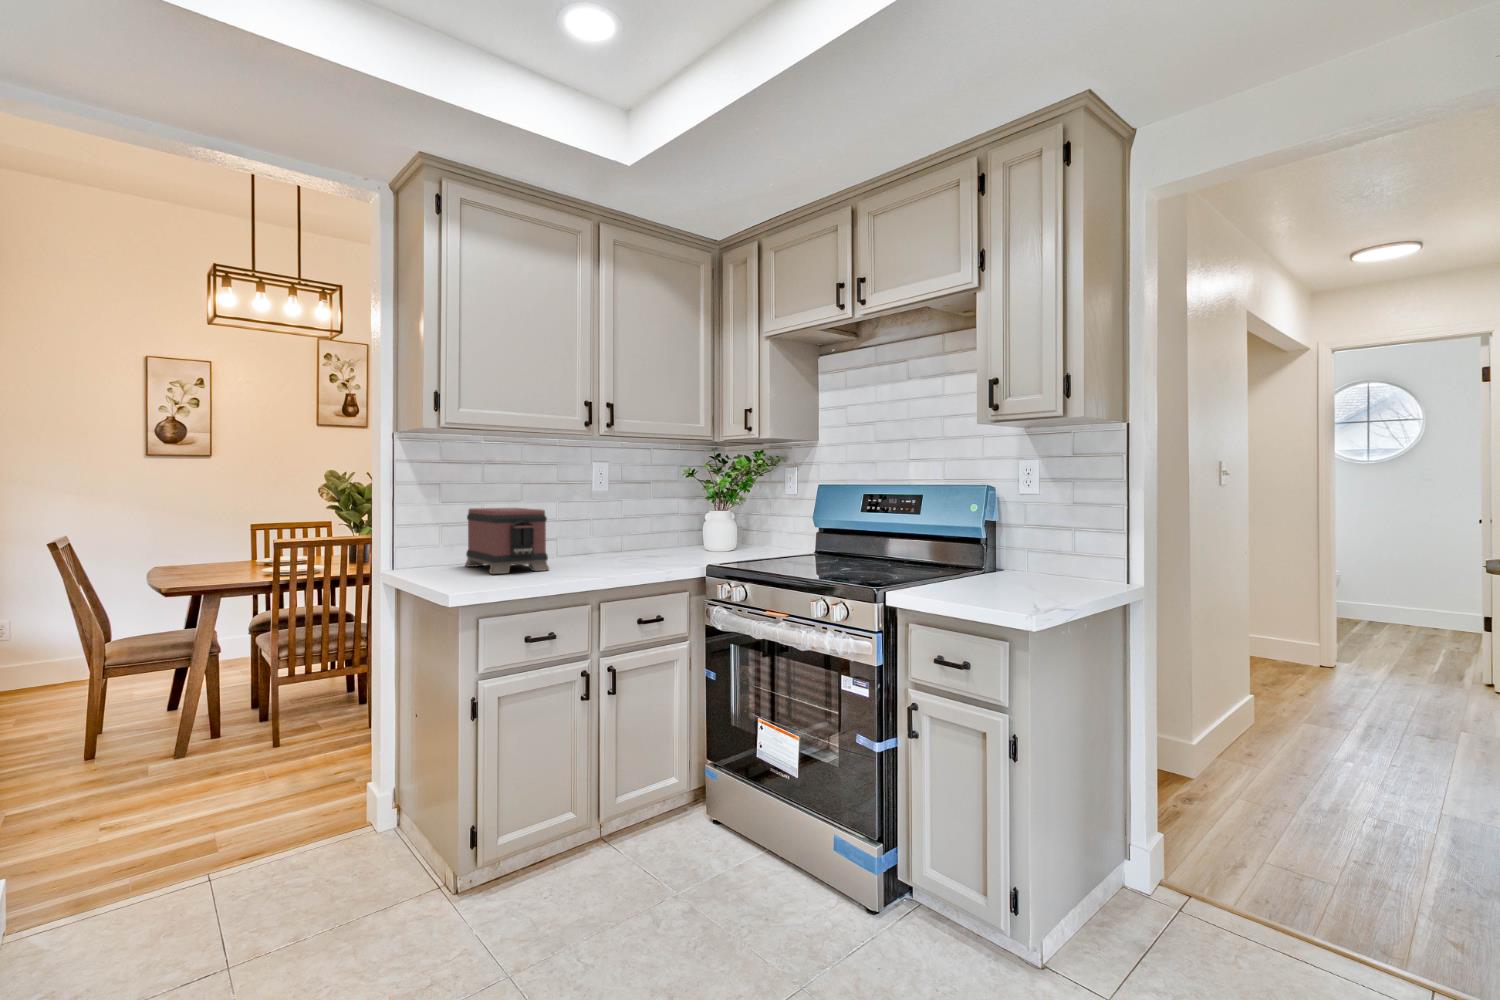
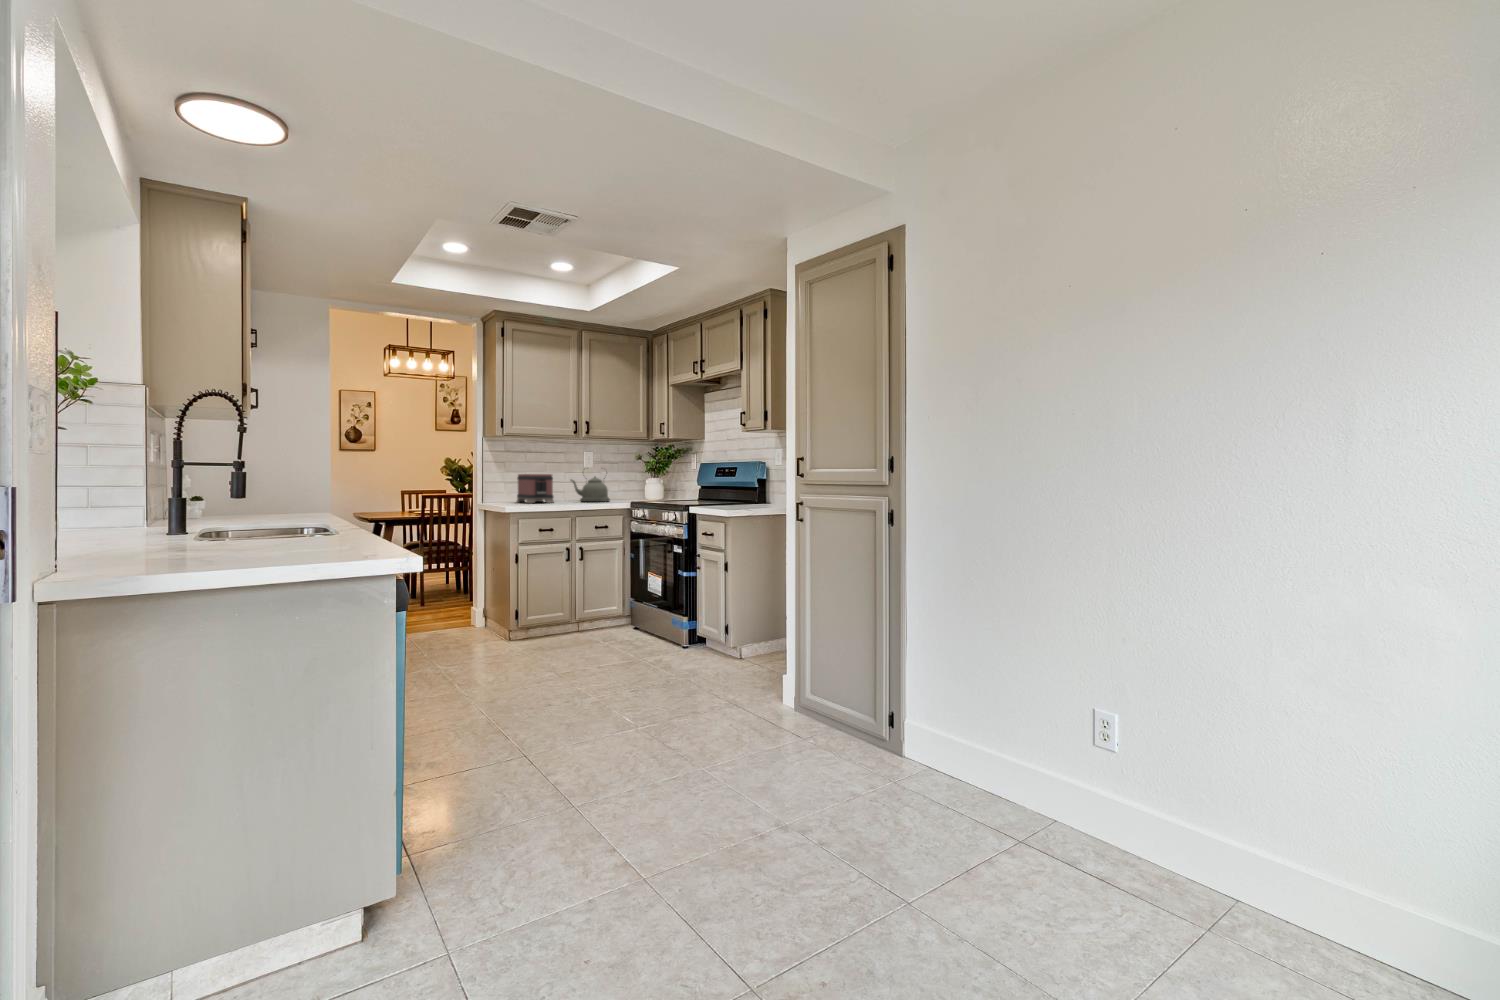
kettle: none [578,495,658,566] -> present [571,477,610,502]

